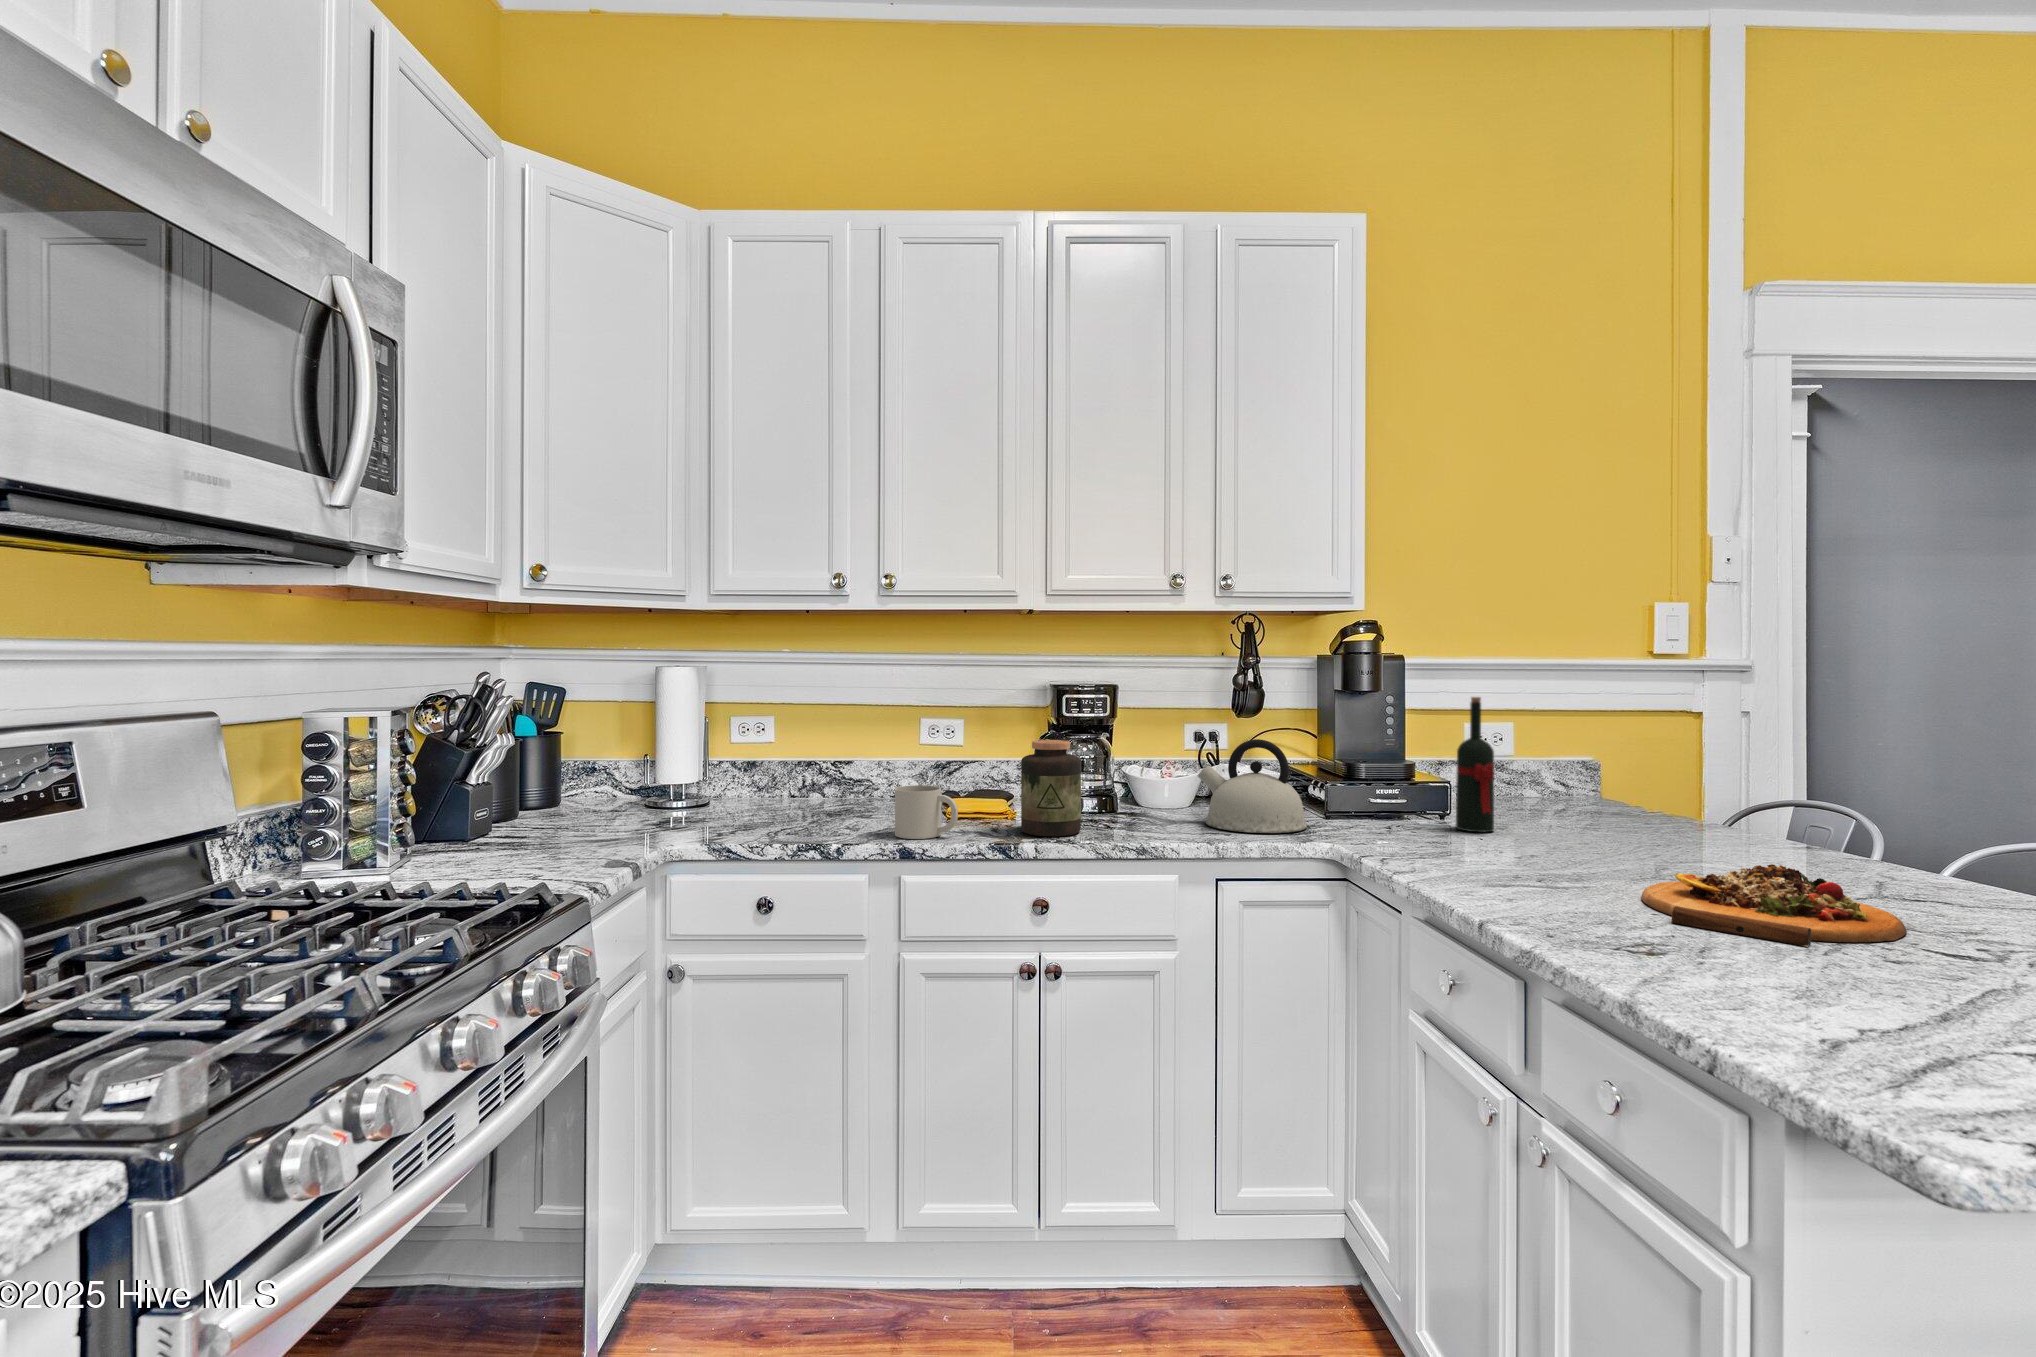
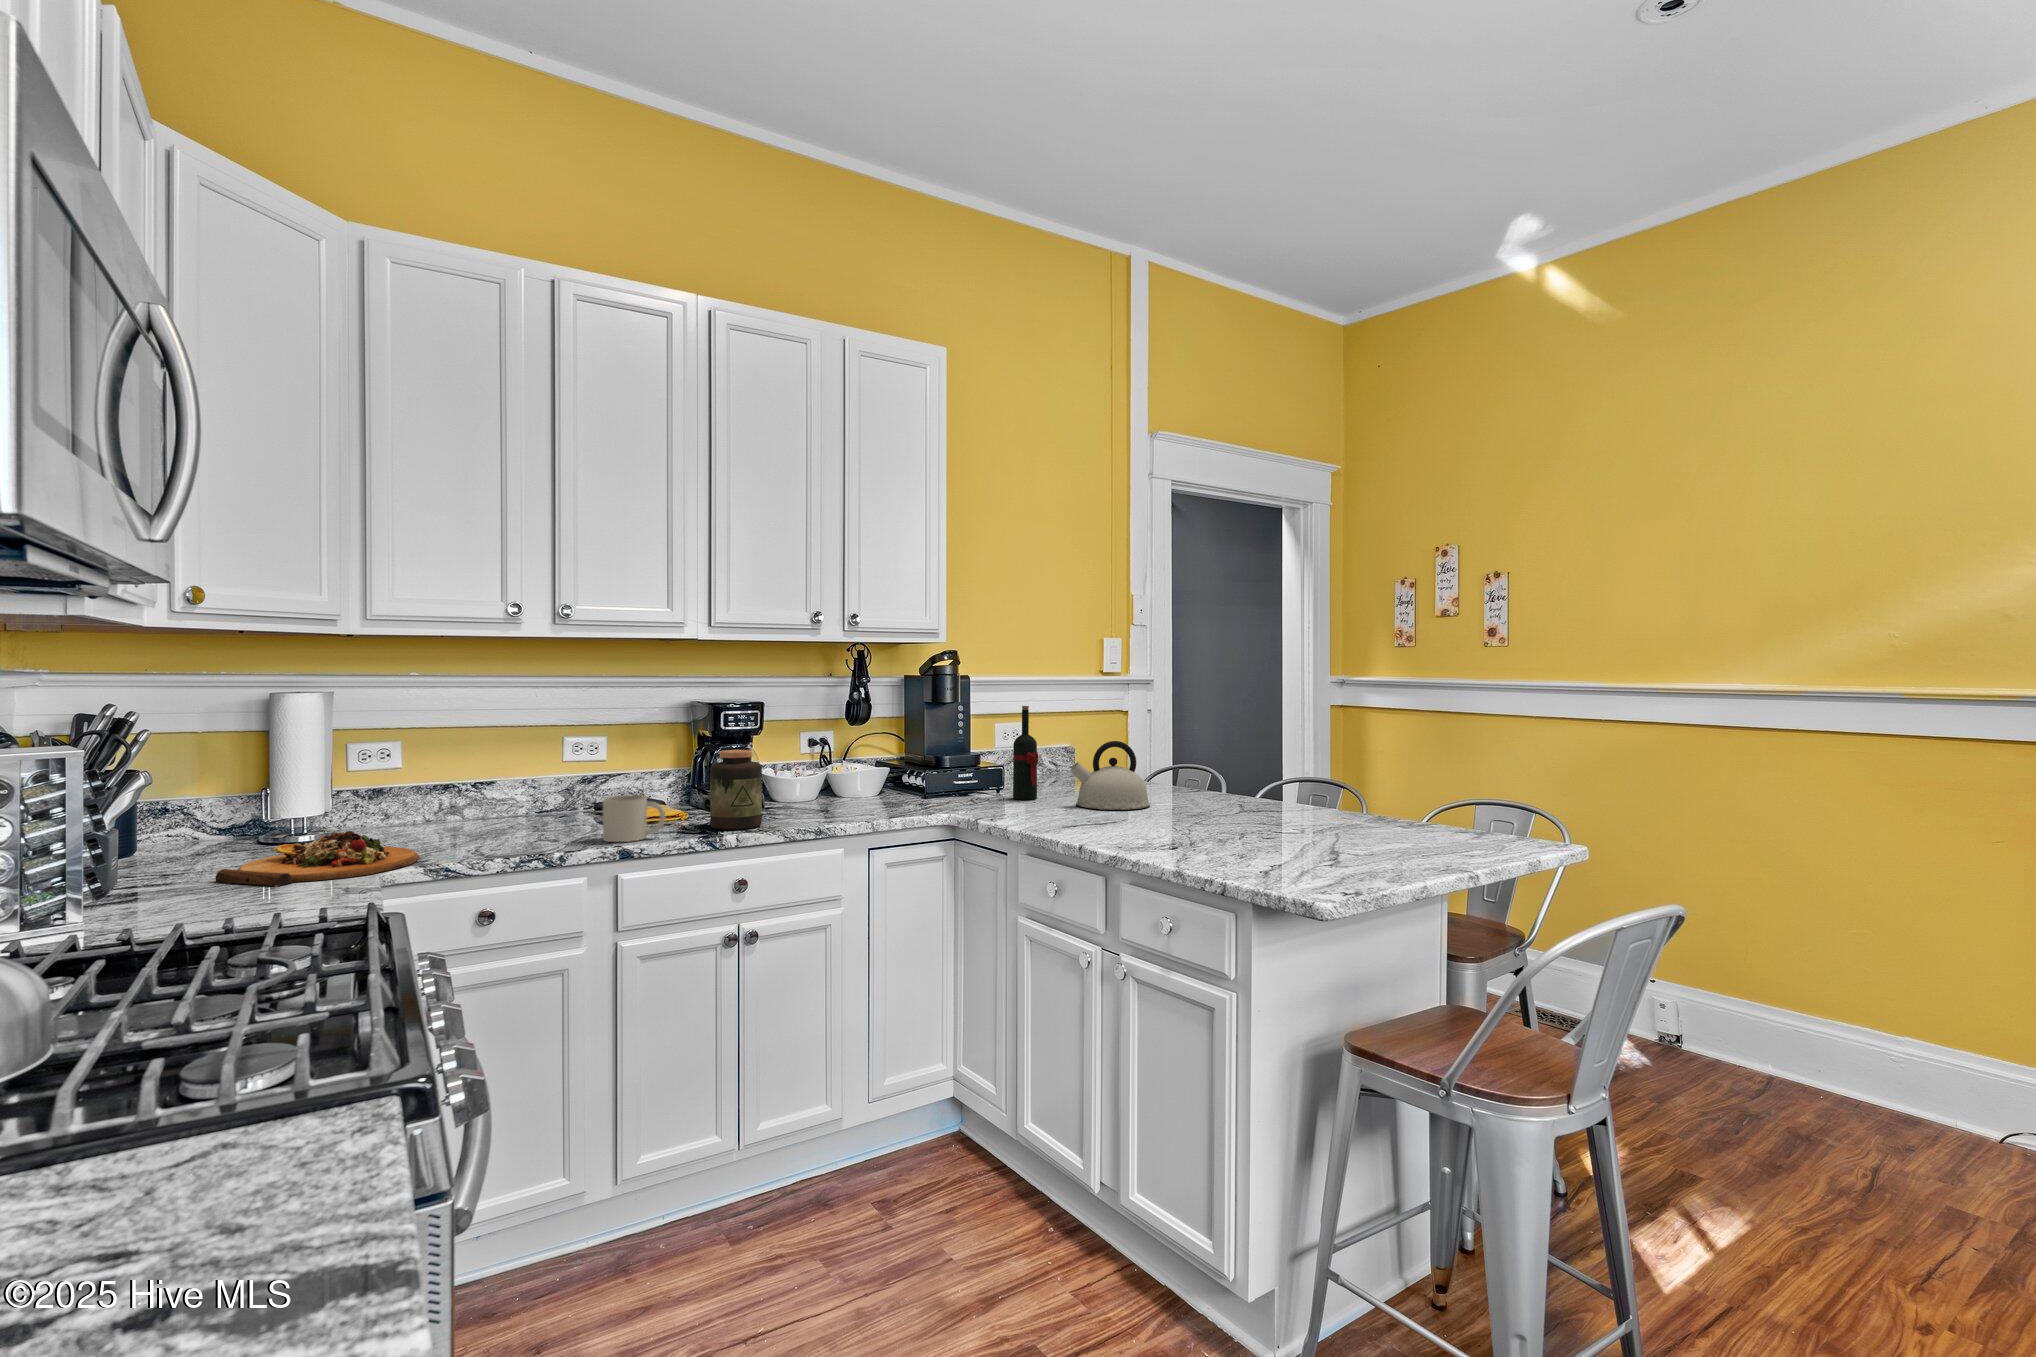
kettle: present [1198,739,1307,833] -> present [1070,741,1150,810]
cutting board: present [1642,864,1907,947] -> present [215,831,420,887]

